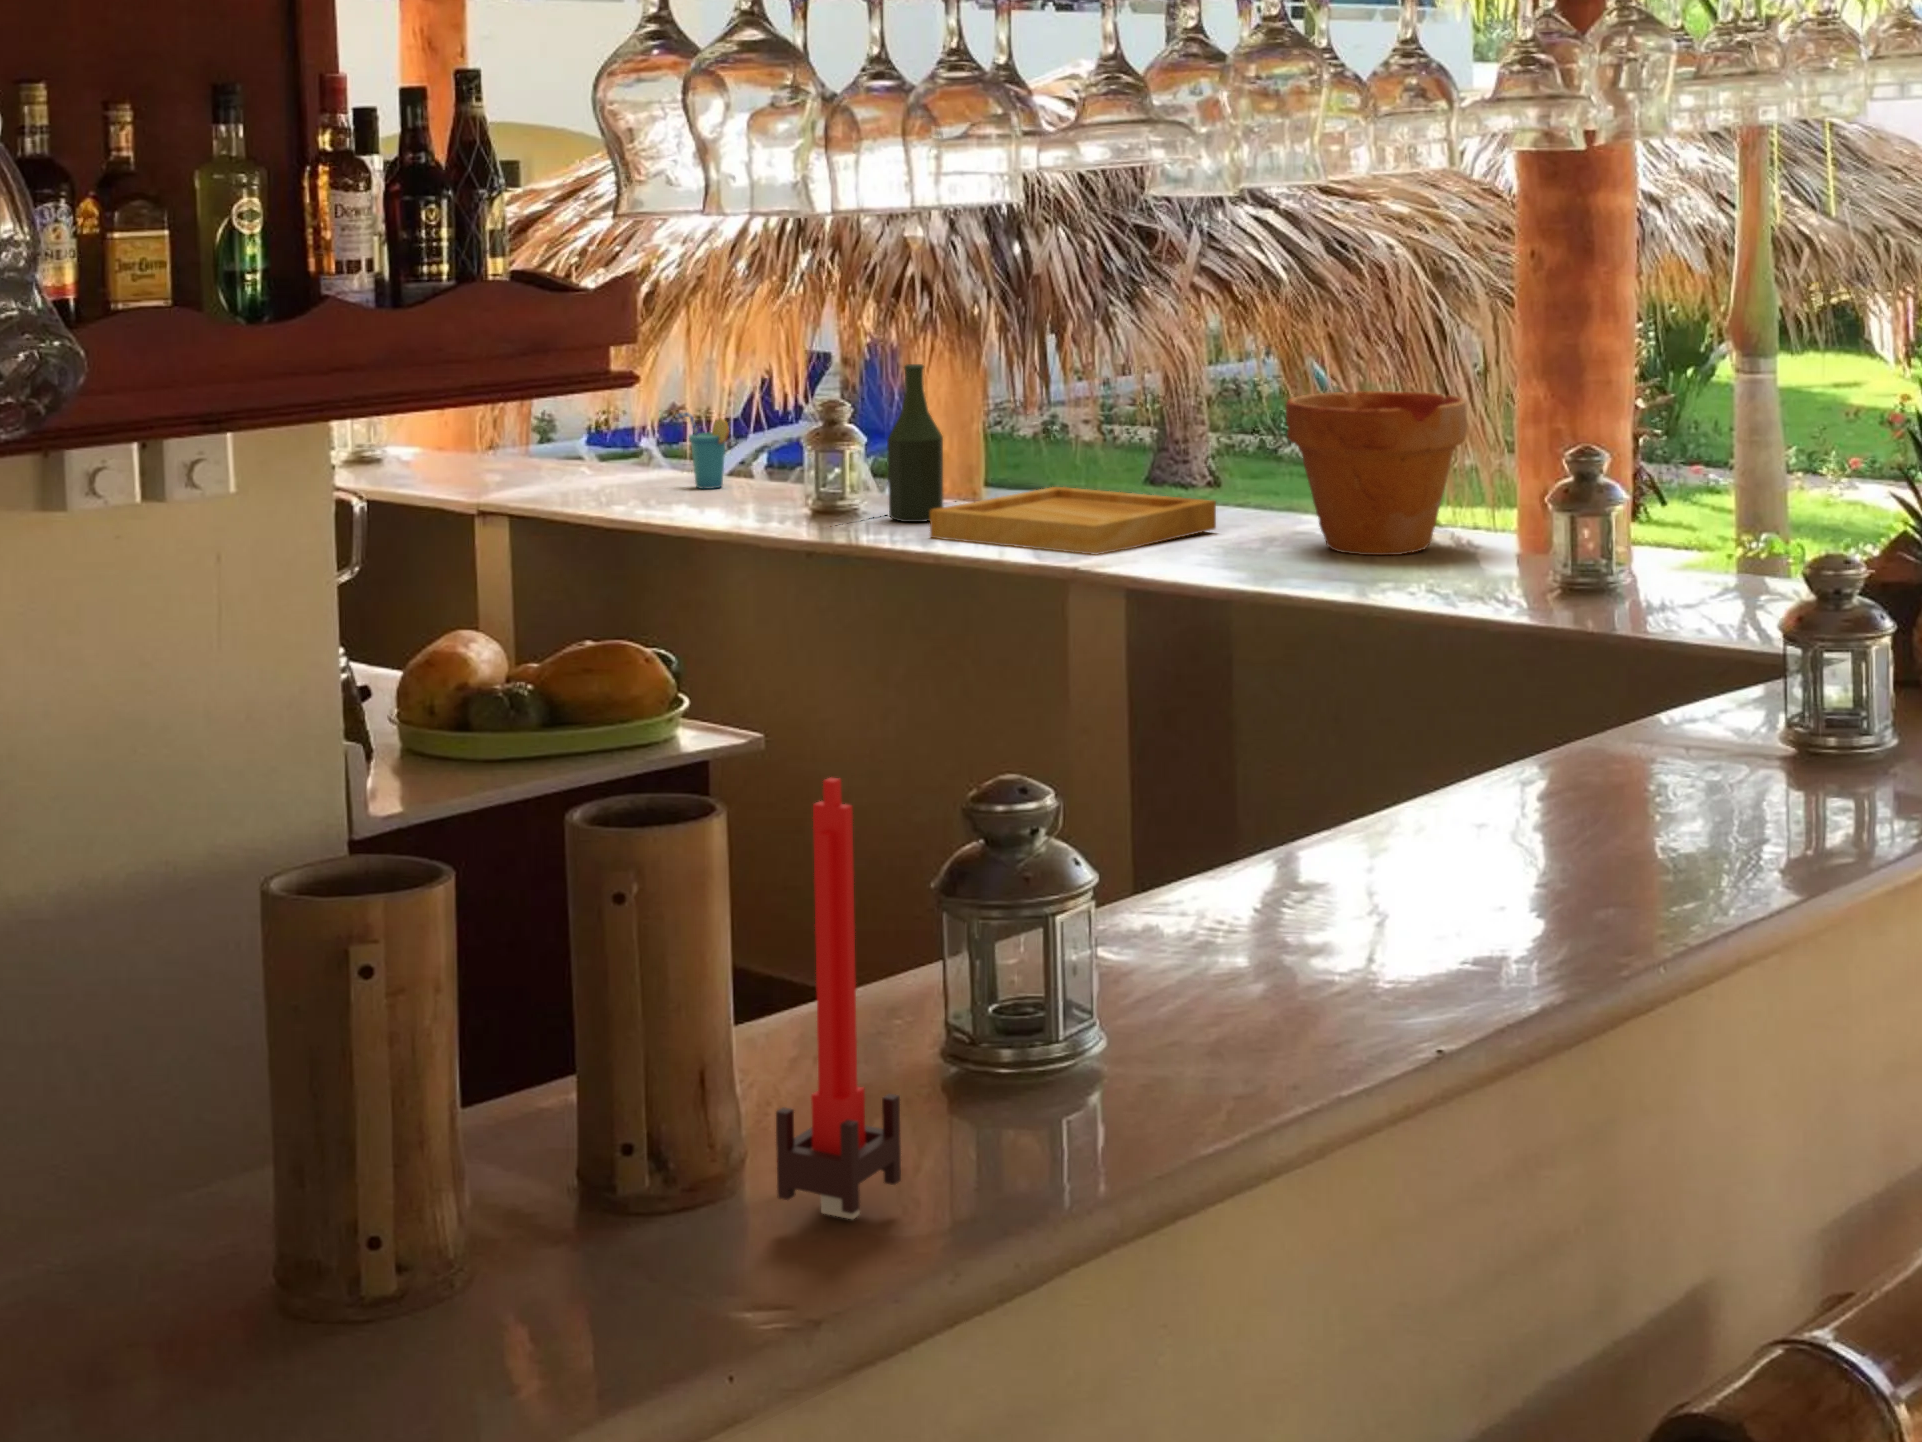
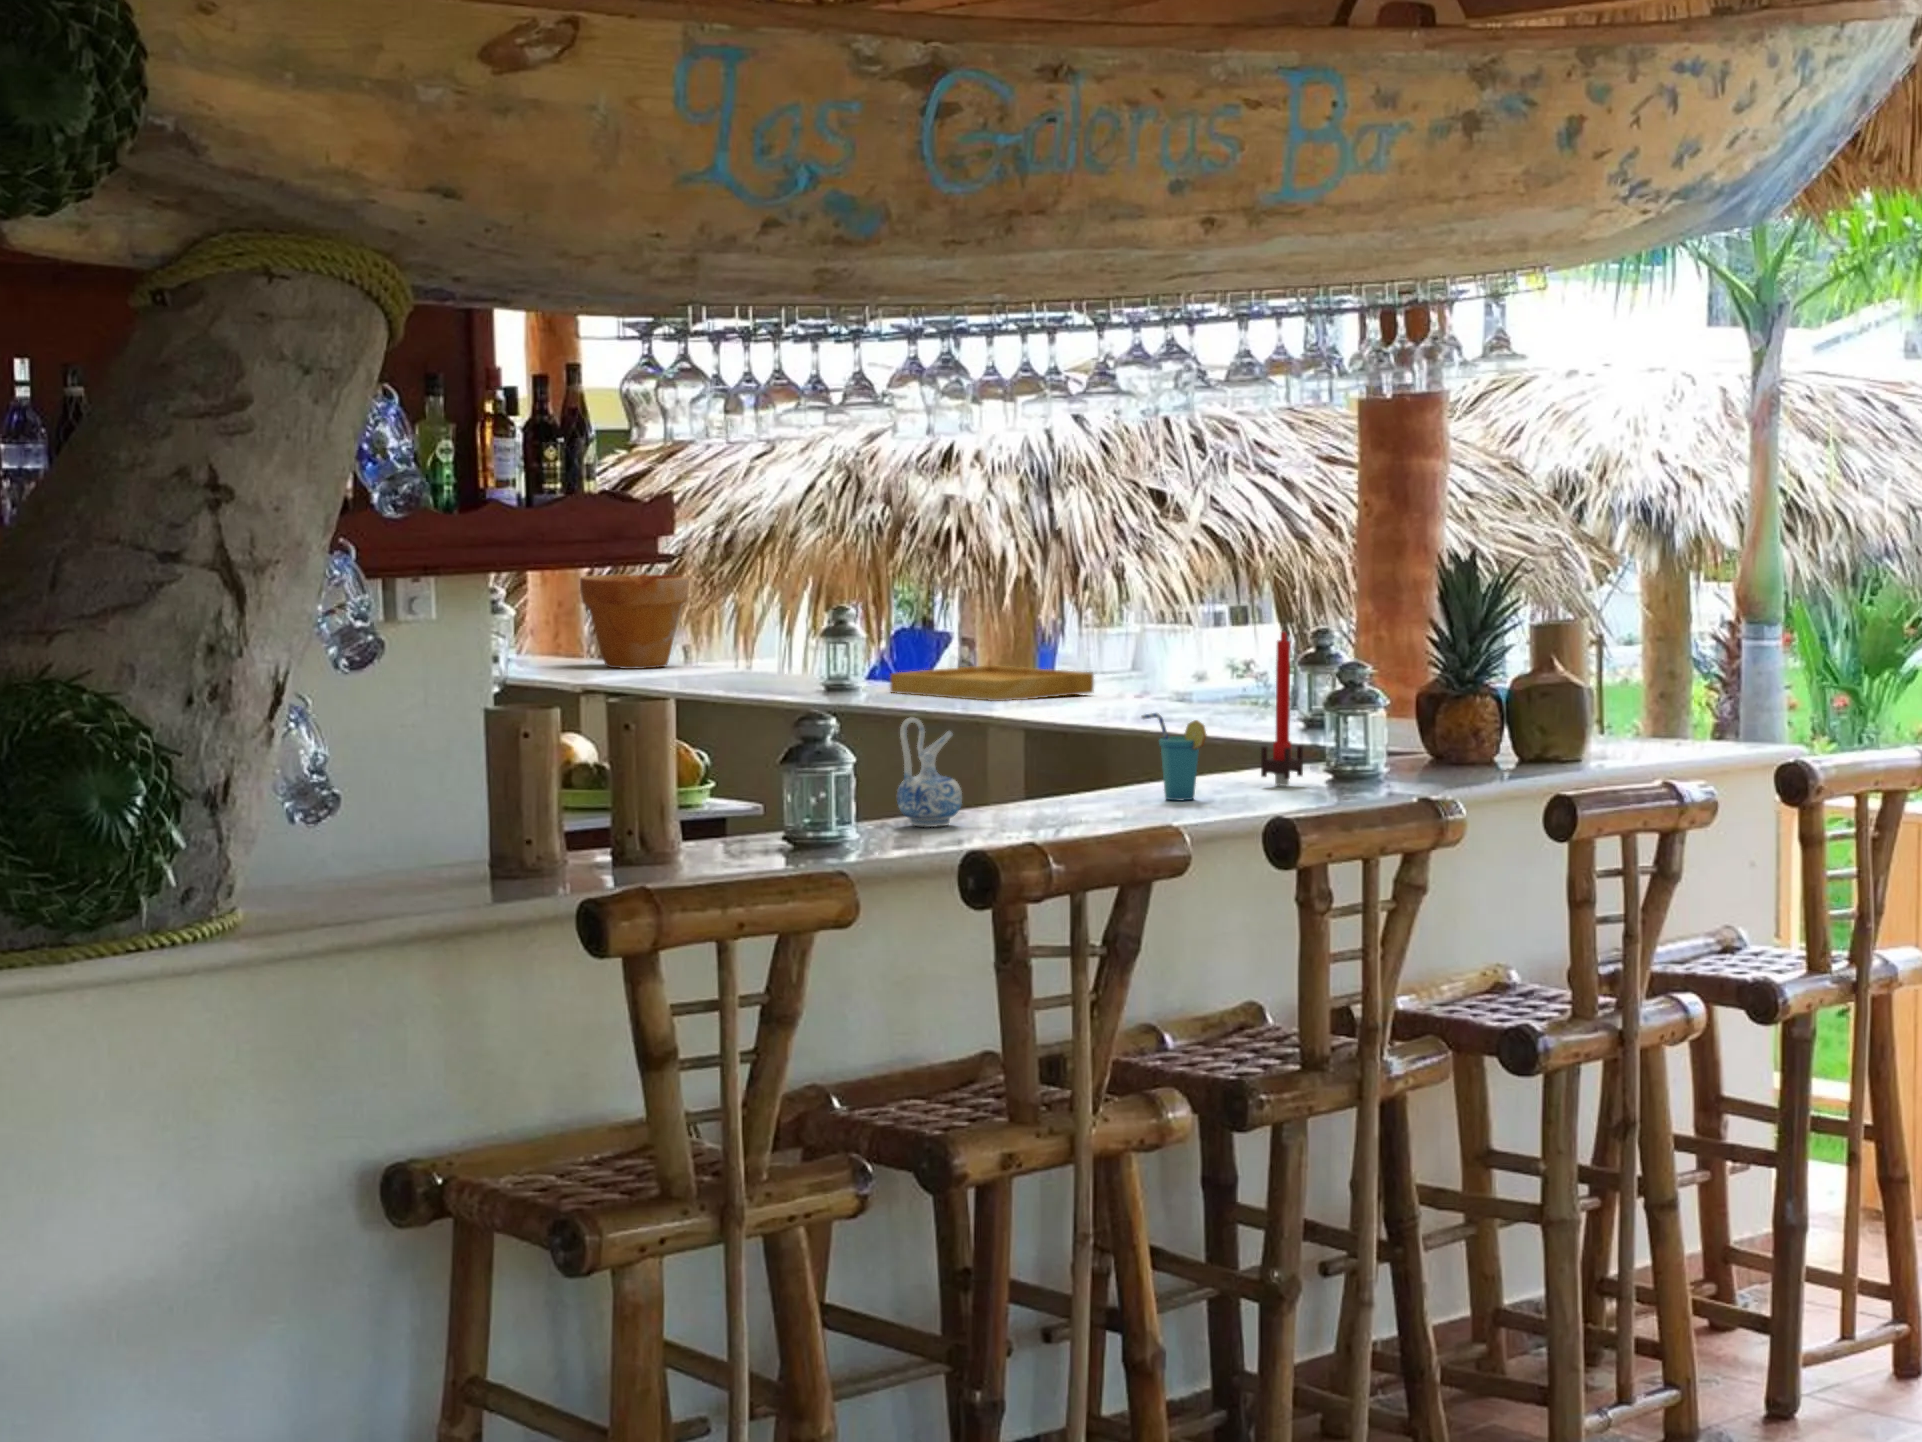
bottle: present [887,364,943,522] -> none [869,574,909,687]
flower pot: present [1286,391,1467,555] -> present [580,574,689,669]
cup: present [675,413,729,489] -> present [1141,713,1207,800]
candle: present [776,778,901,1219] -> present [1261,632,1303,786]
ceramic pitcher: none [1221,797,1362,1031] -> present [897,718,962,827]

